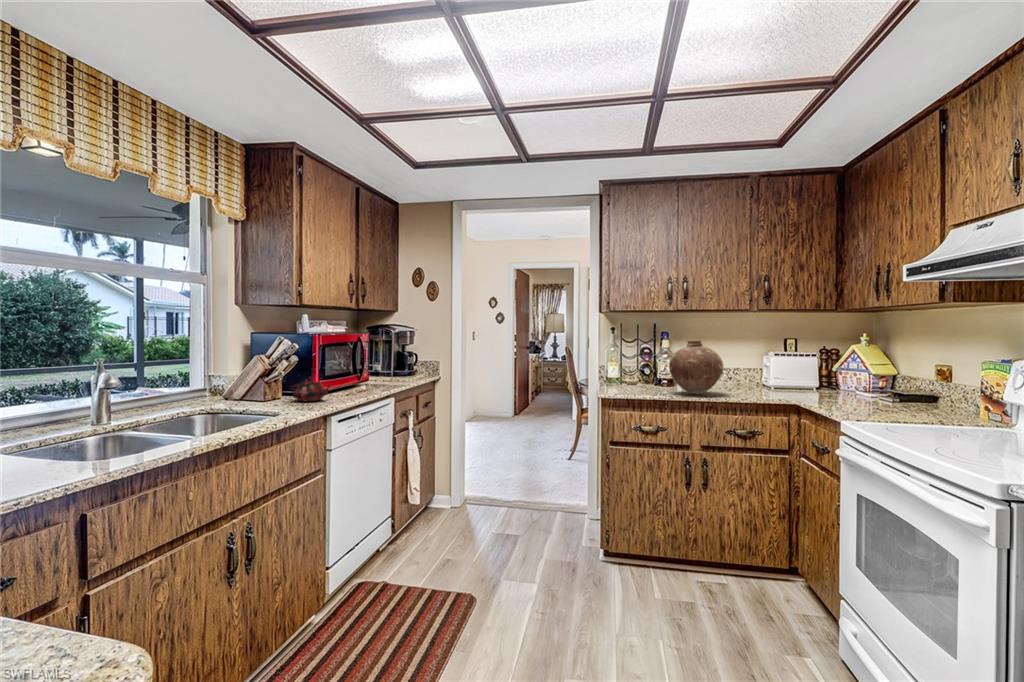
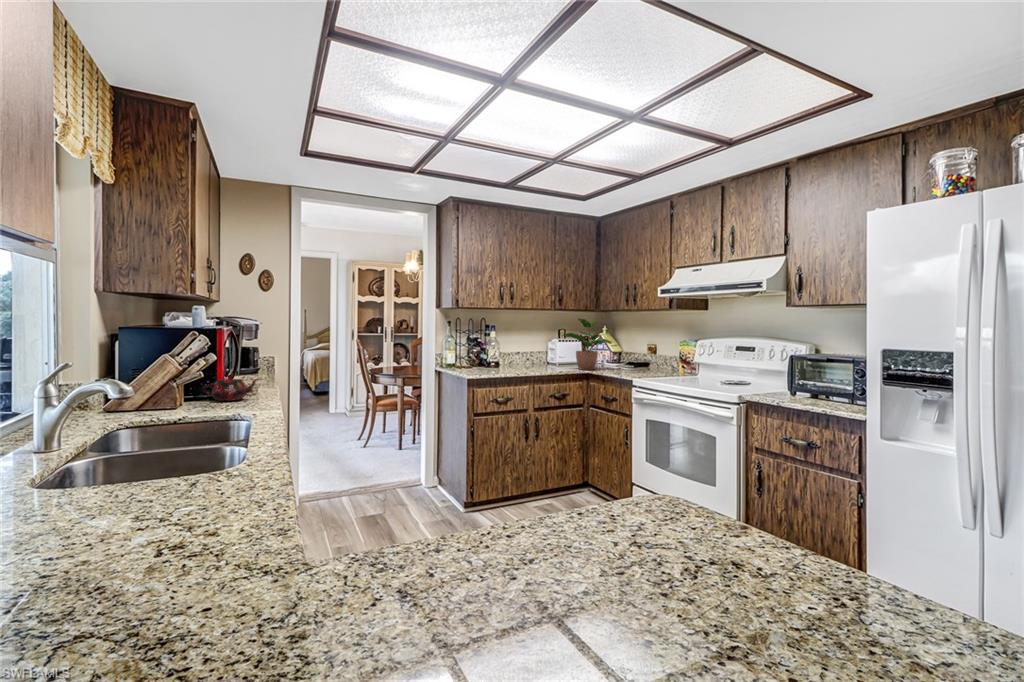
potted plant: none [762,321,849,399] -> present [563,318,612,370]
vase: present [669,340,723,394] -> none [508,332,545,372]

